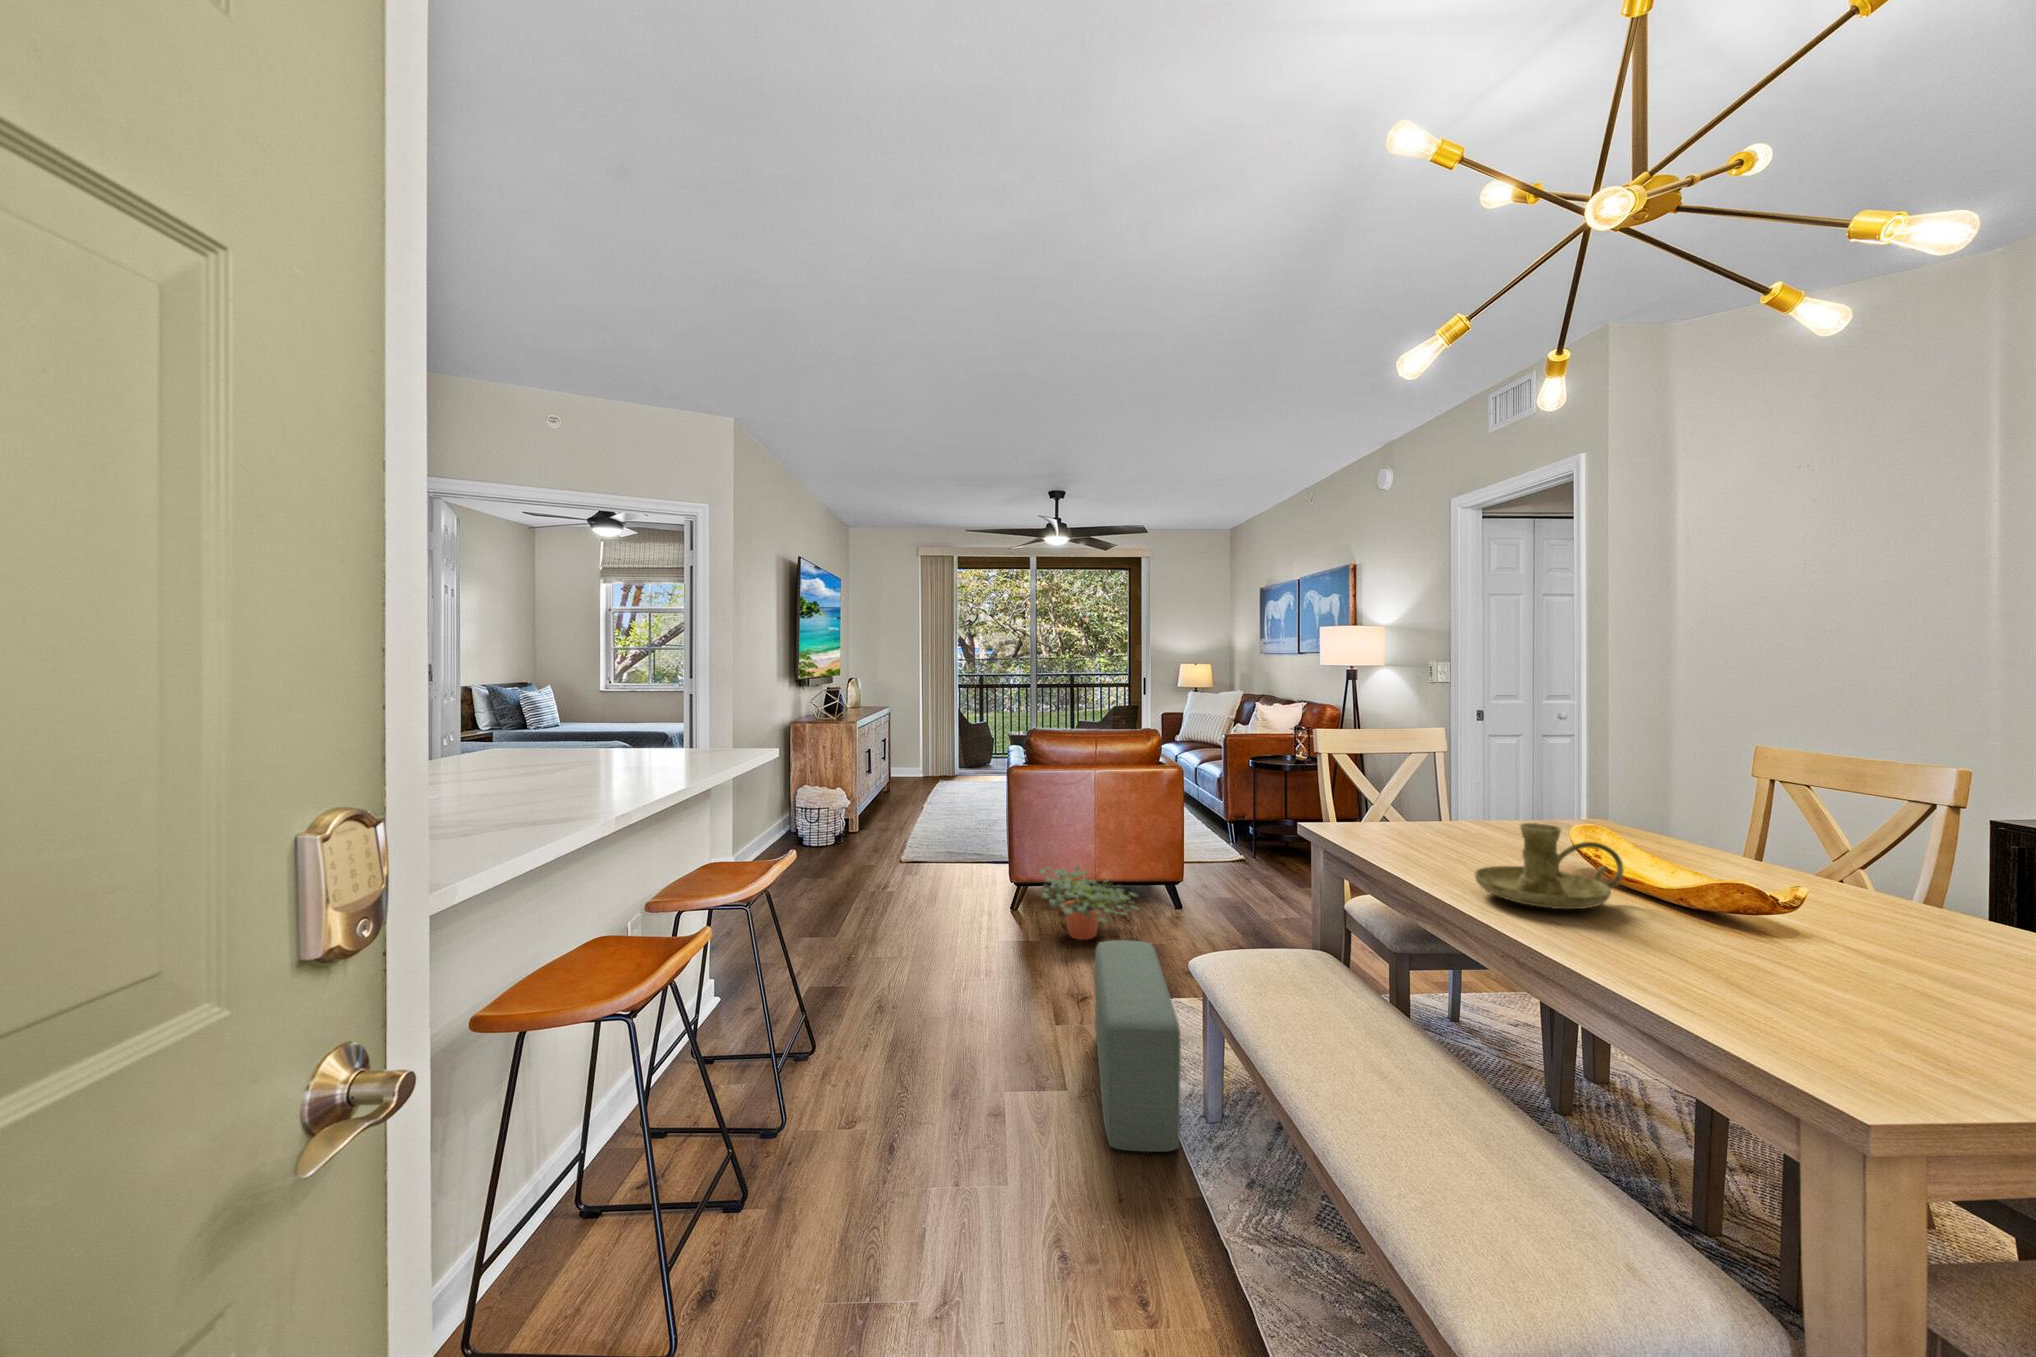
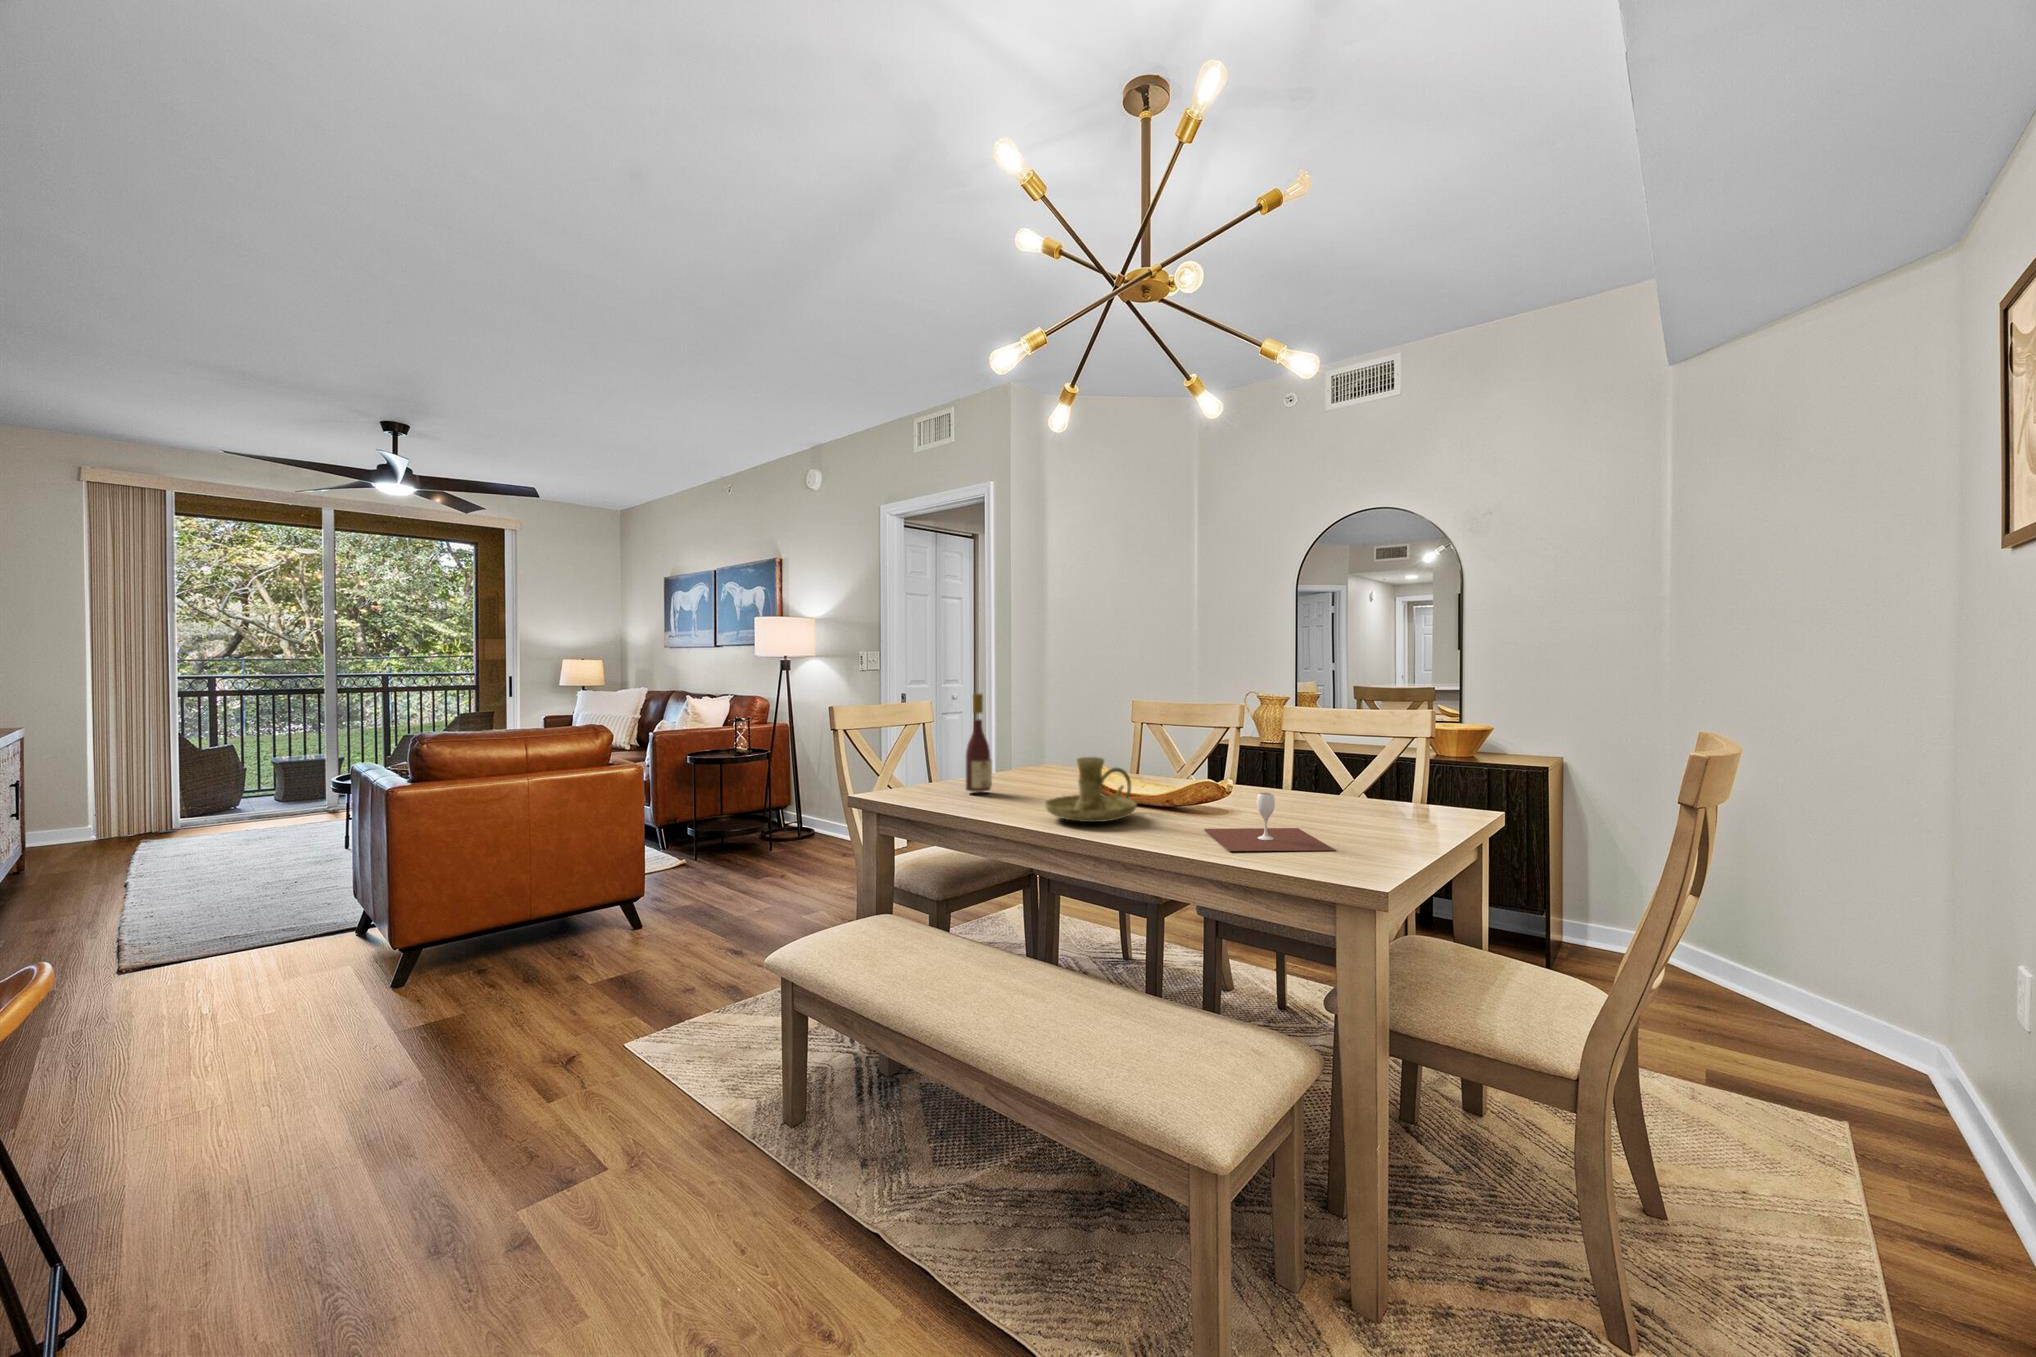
wine bottle: none [1428,730,1463,846] -> present [966,693,992,792]
potted plant: present [1040,866,1139,940] -> none [450,903,610,995]
wine glass: none [1683,918,1910,1041] -> present [1204,793,1335,851]
pouf: present [1094,940,1181,1152] -> none [612,959,778,1201]

